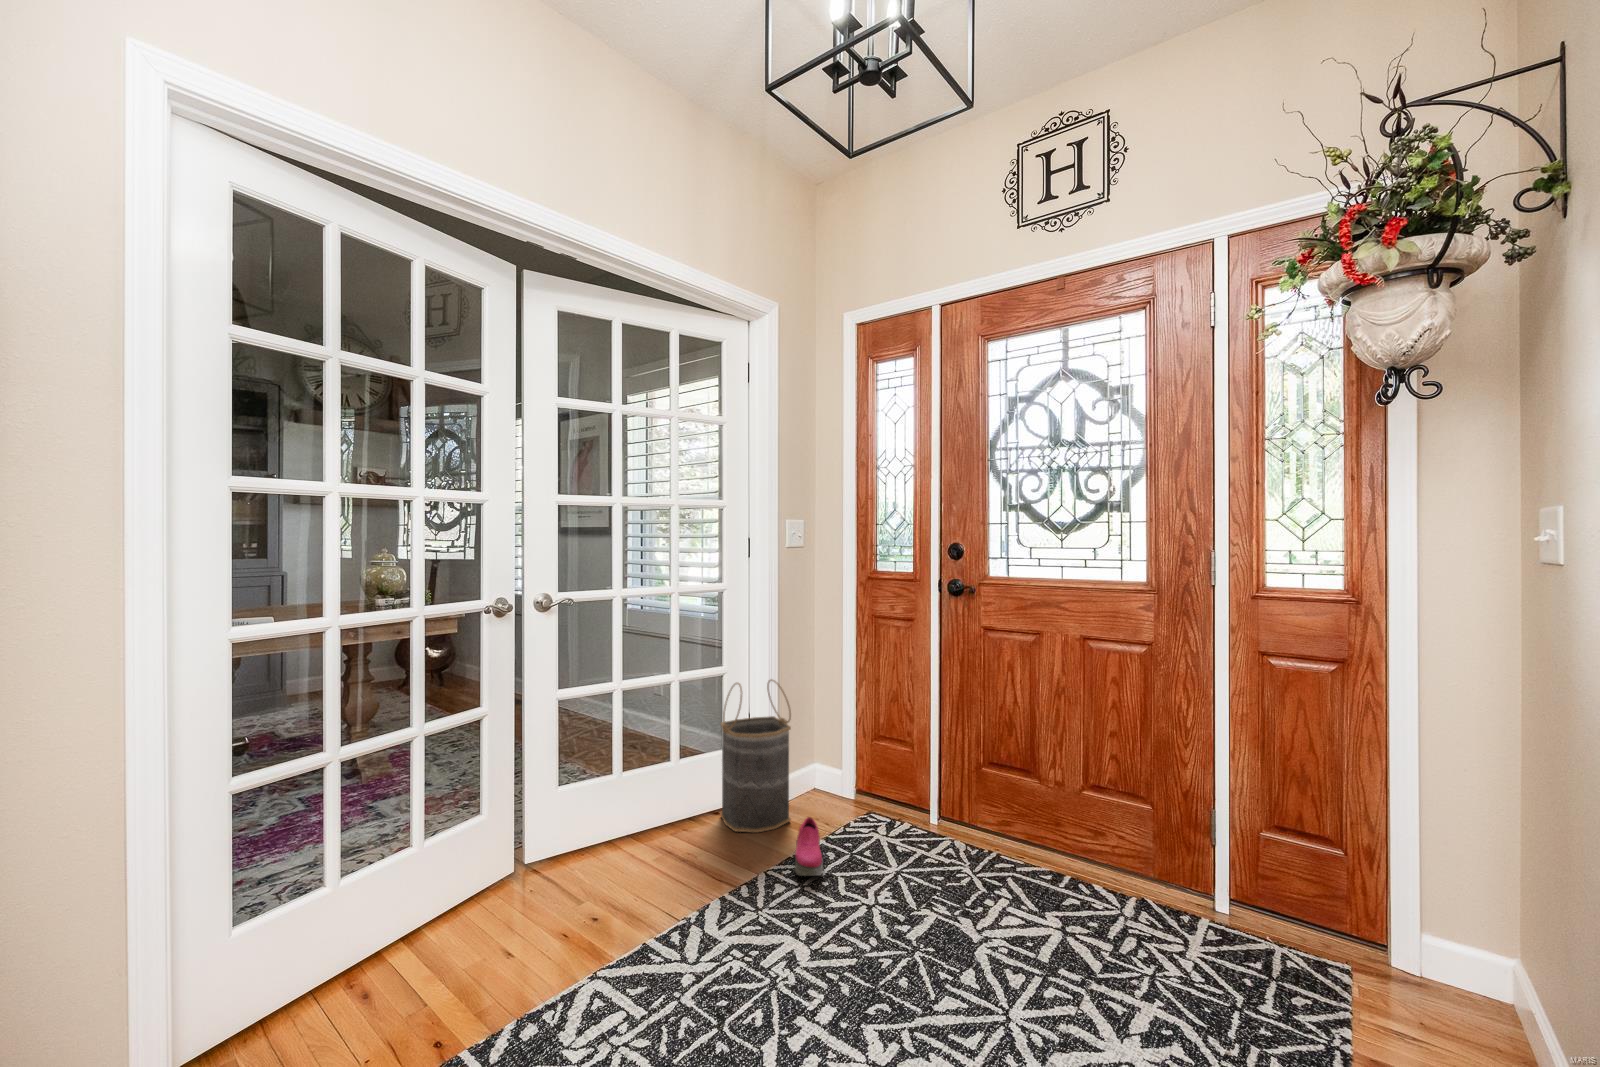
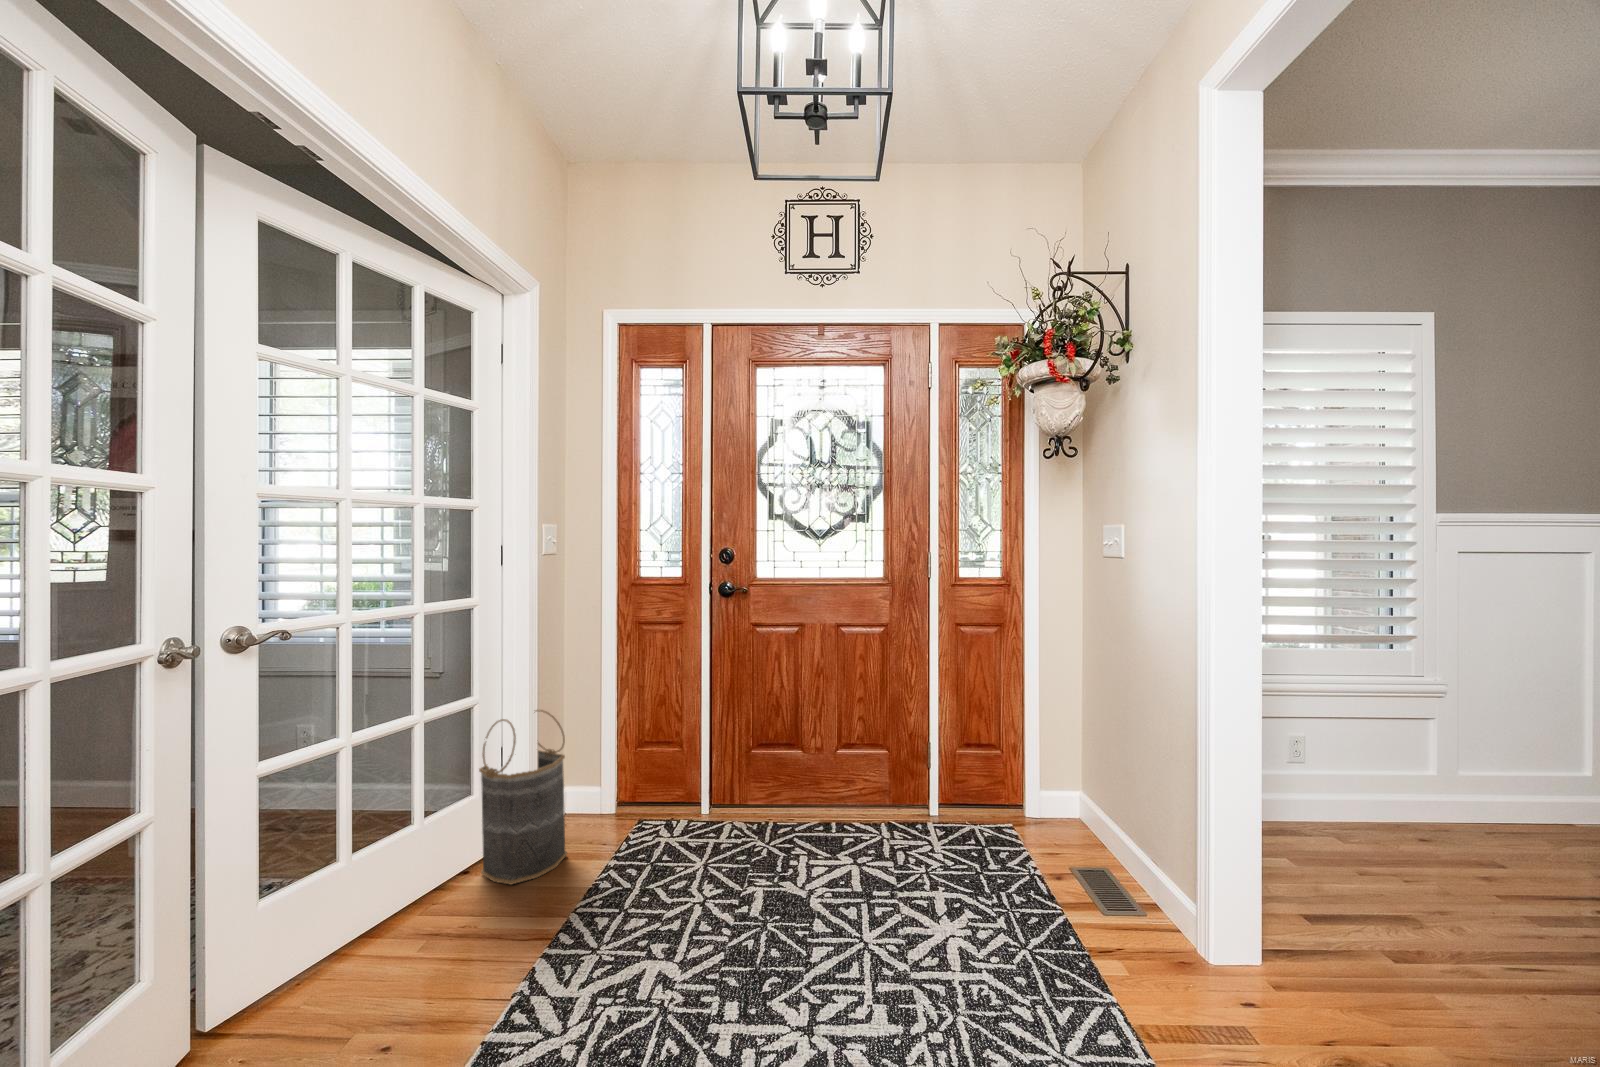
shoe: present [795,817,823,876] -> none [594,841,639,902]

